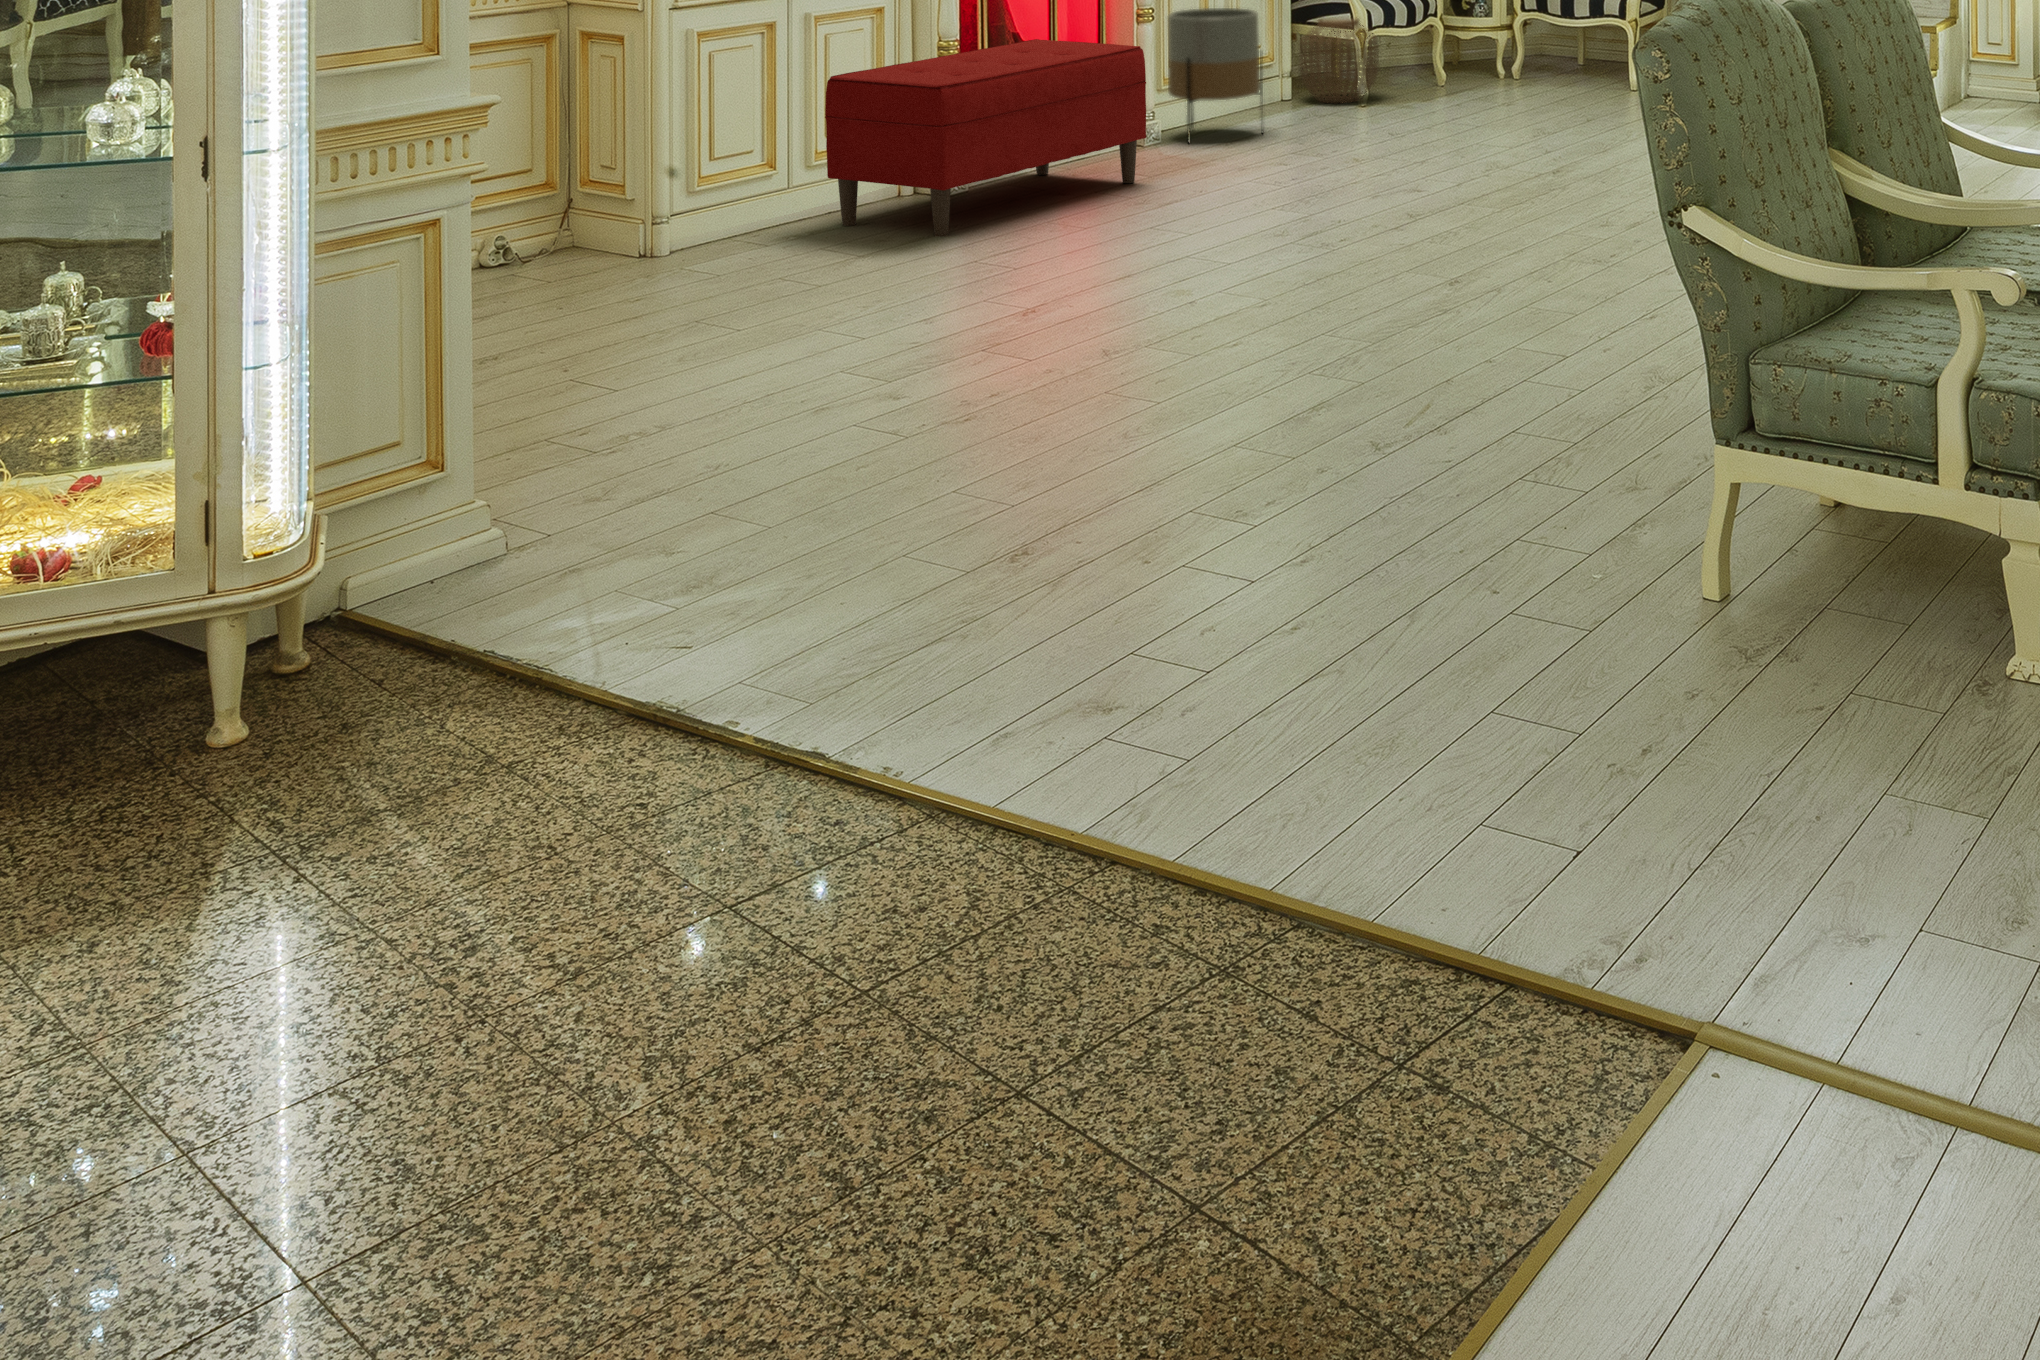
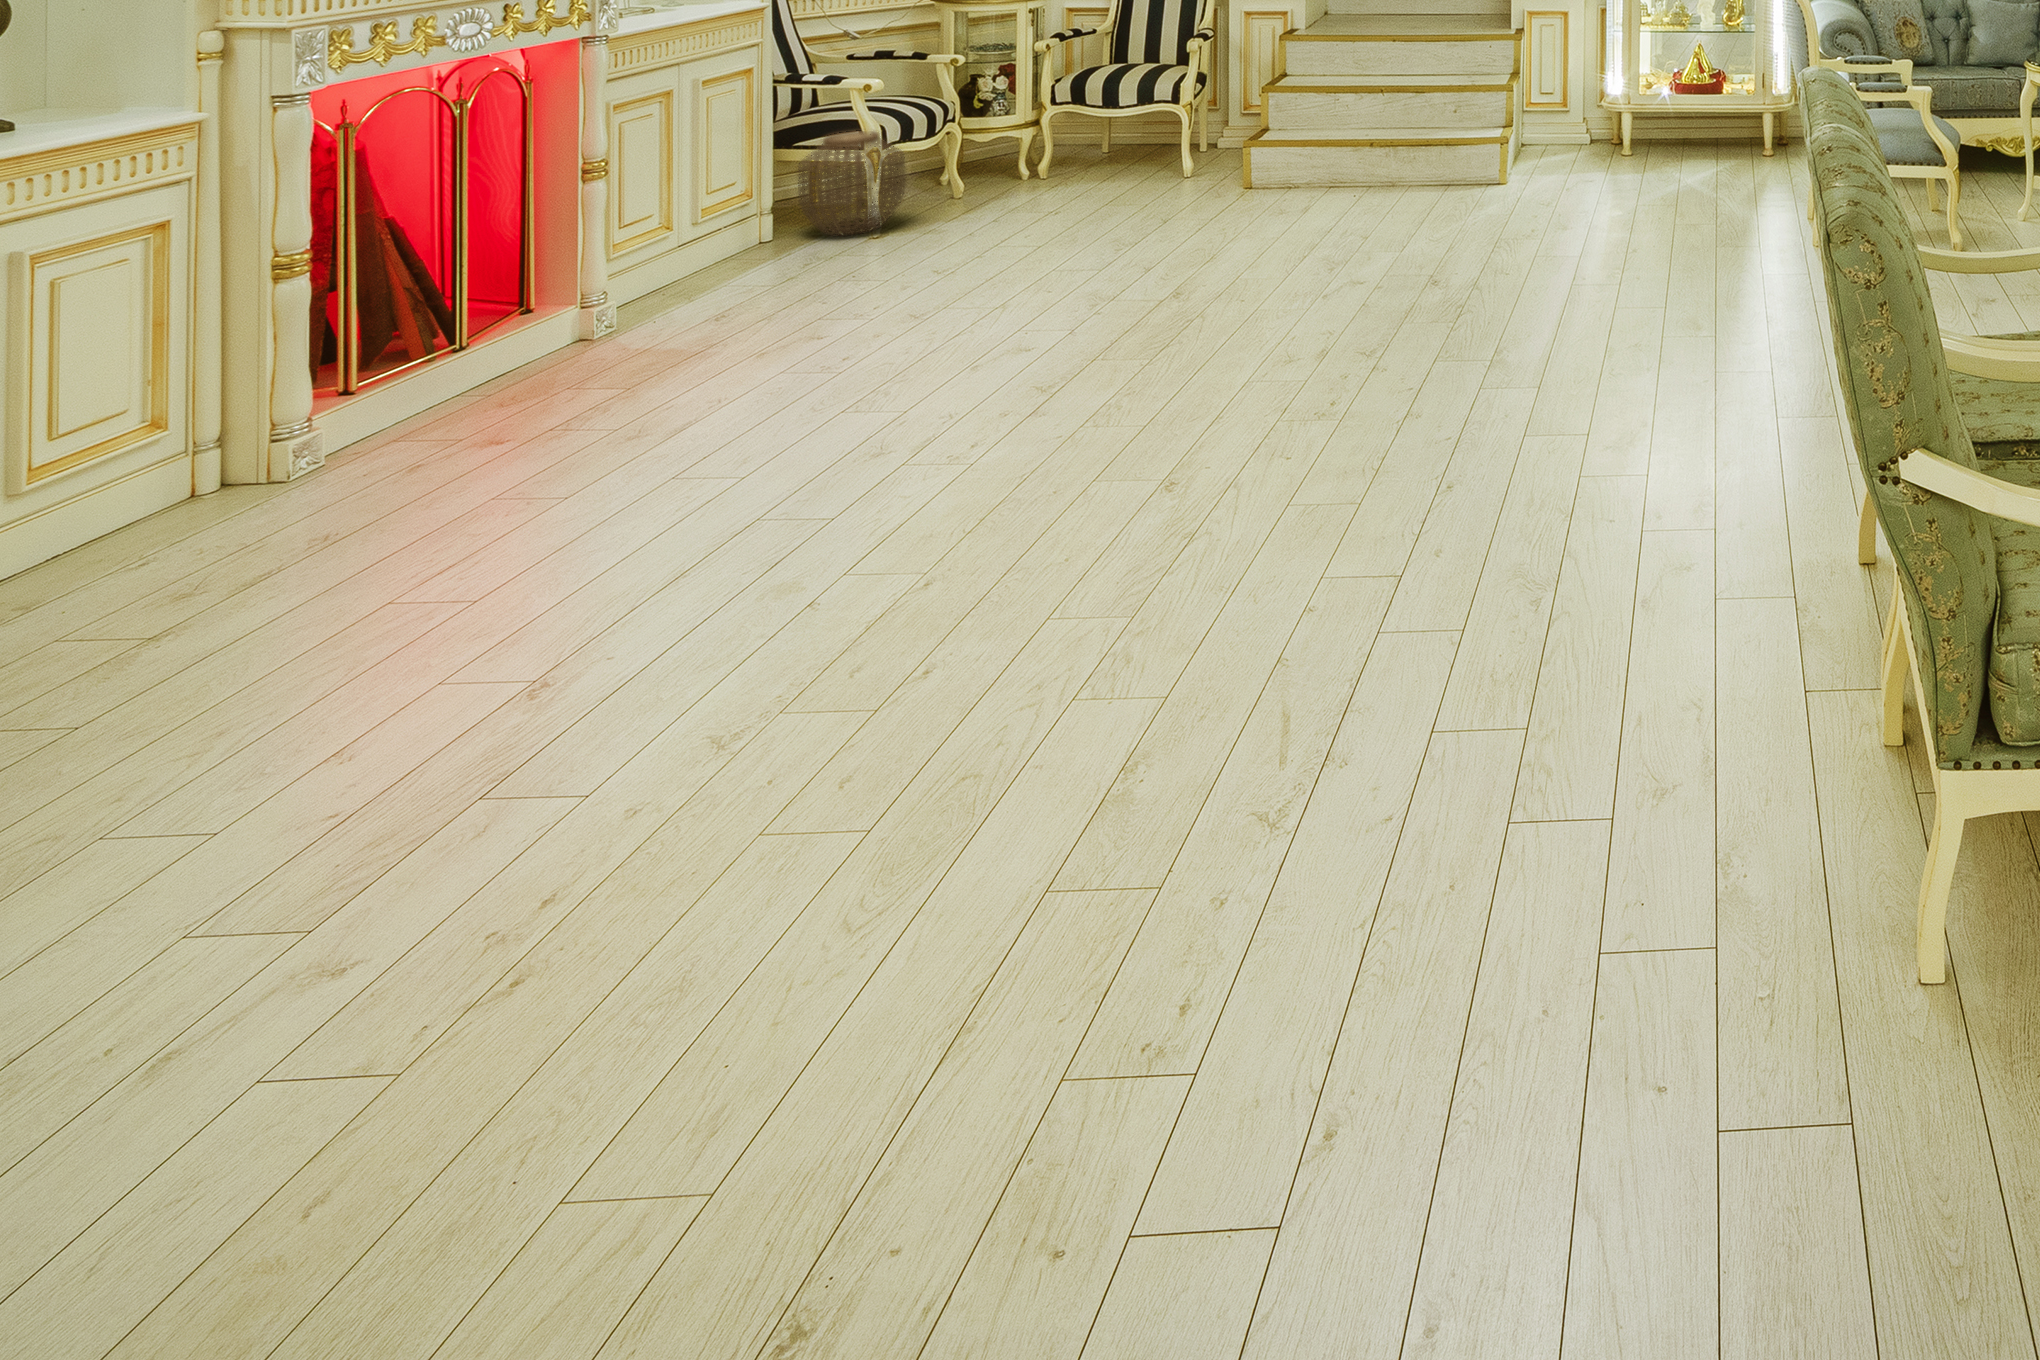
planter: present [1168,8,1263,142] -> none [642,144,787,327]
bench: present [825,39,1146,237] -> none [74,225,661,598]

